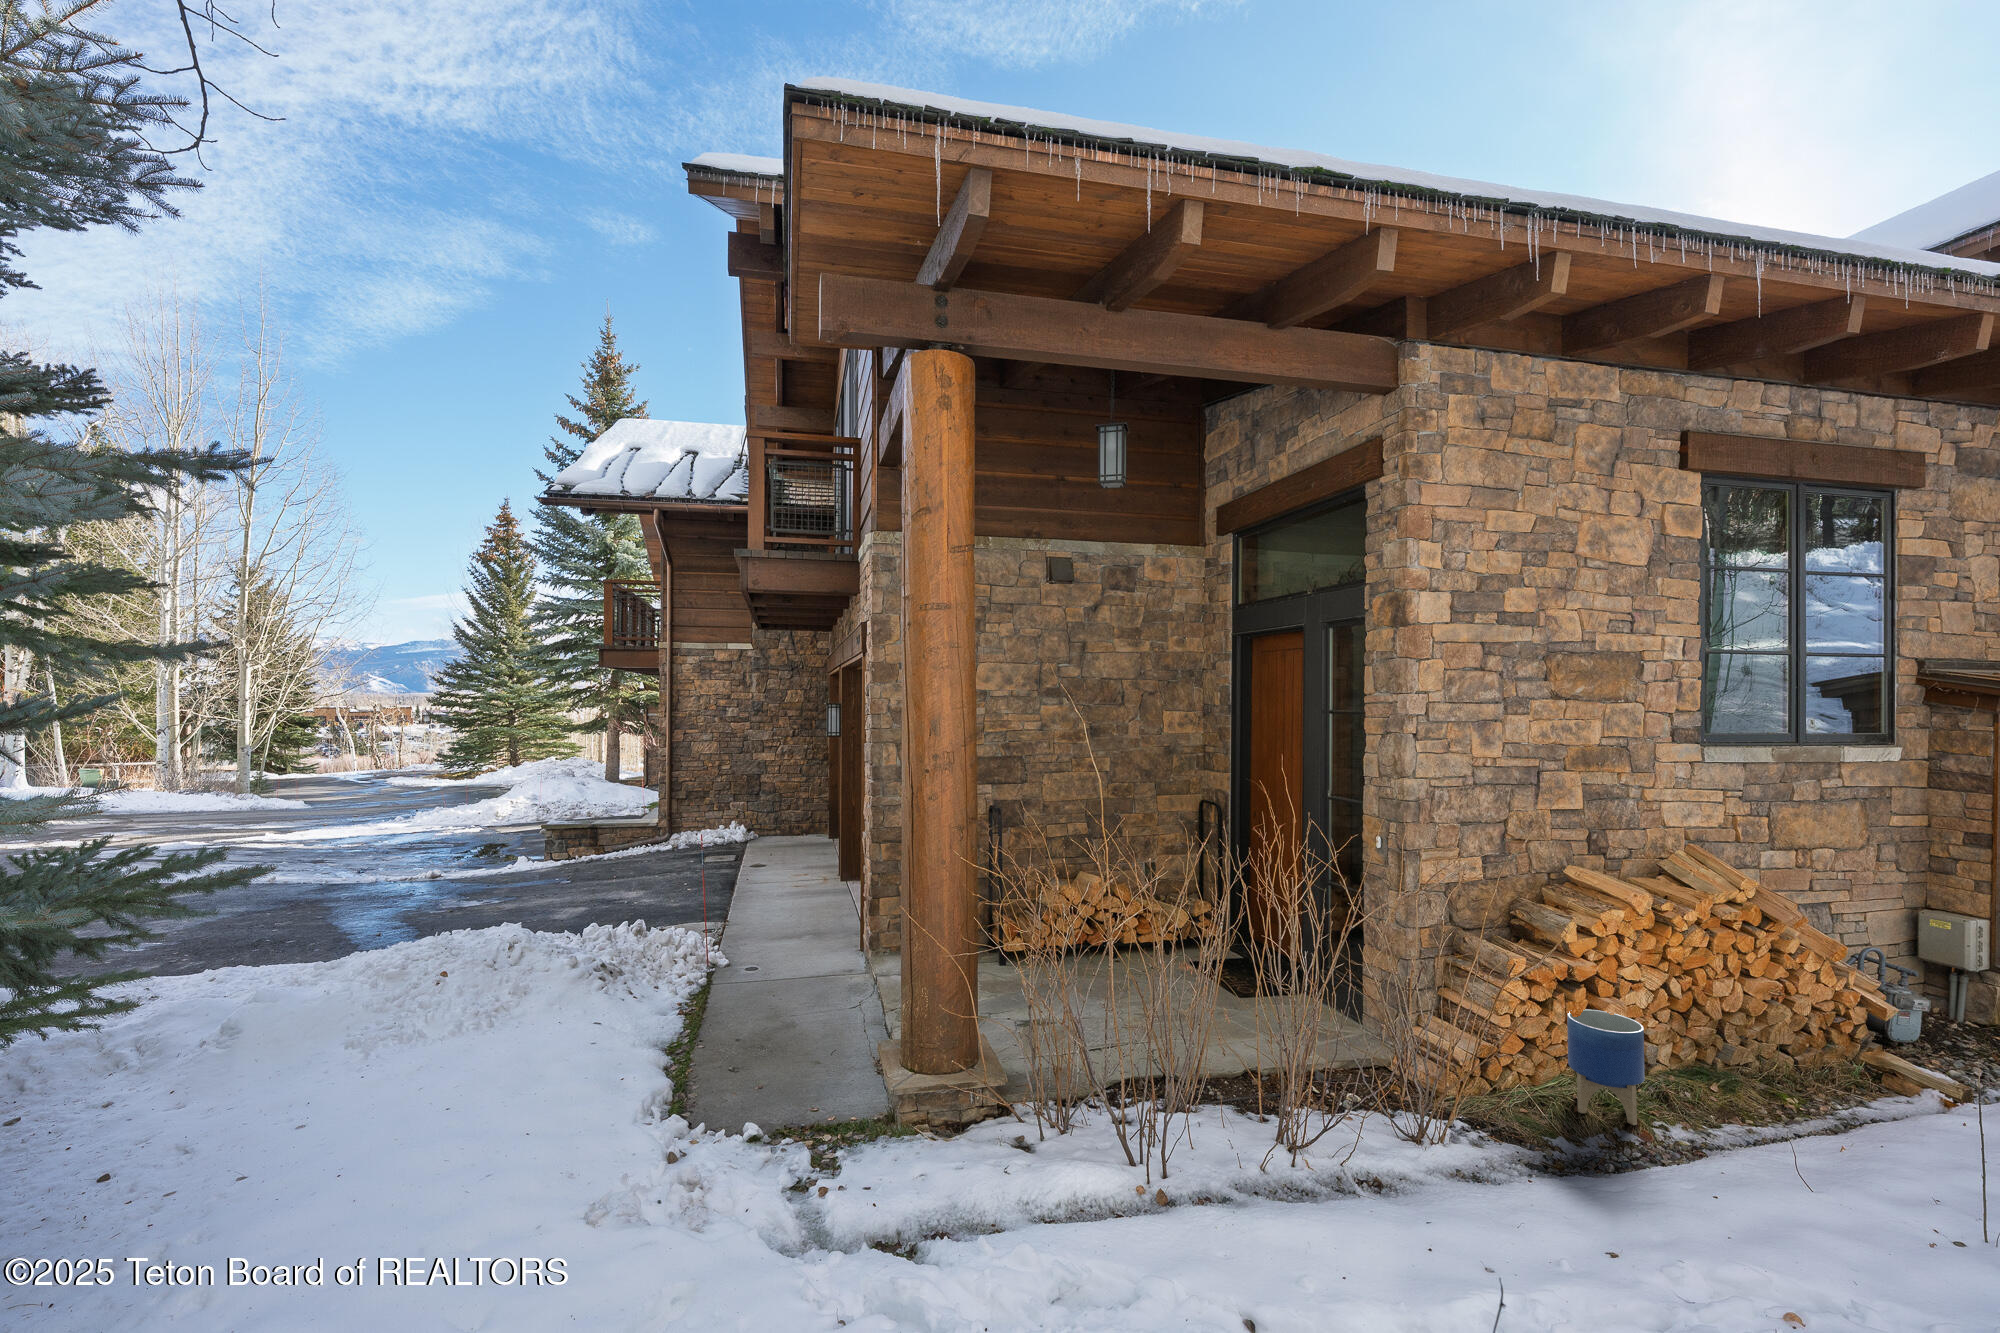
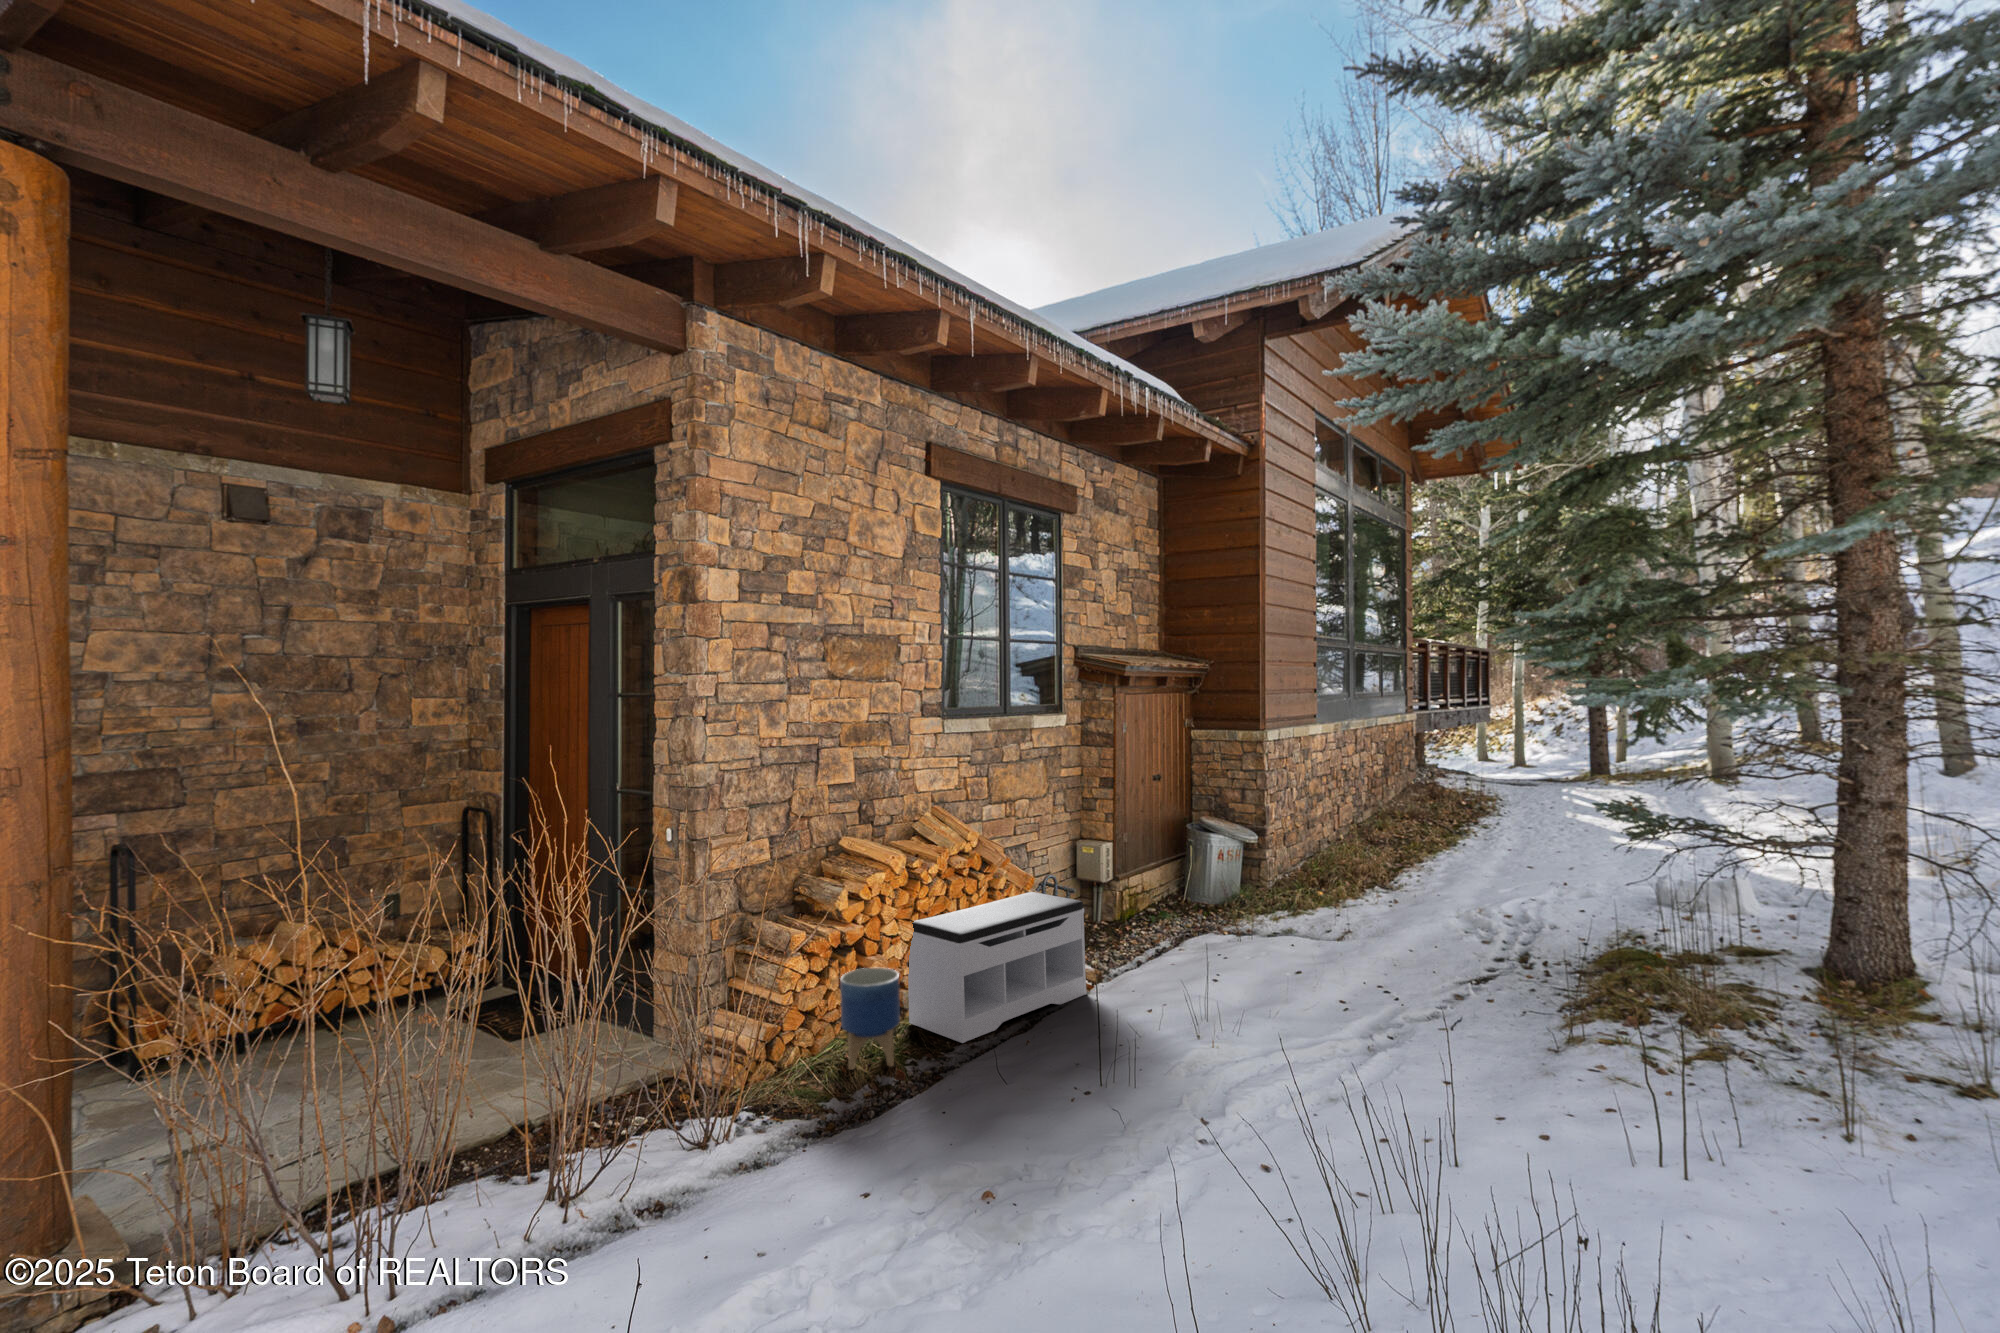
bench: none [1651,969,1944,1128] -> present [908,892,1086,1043]

